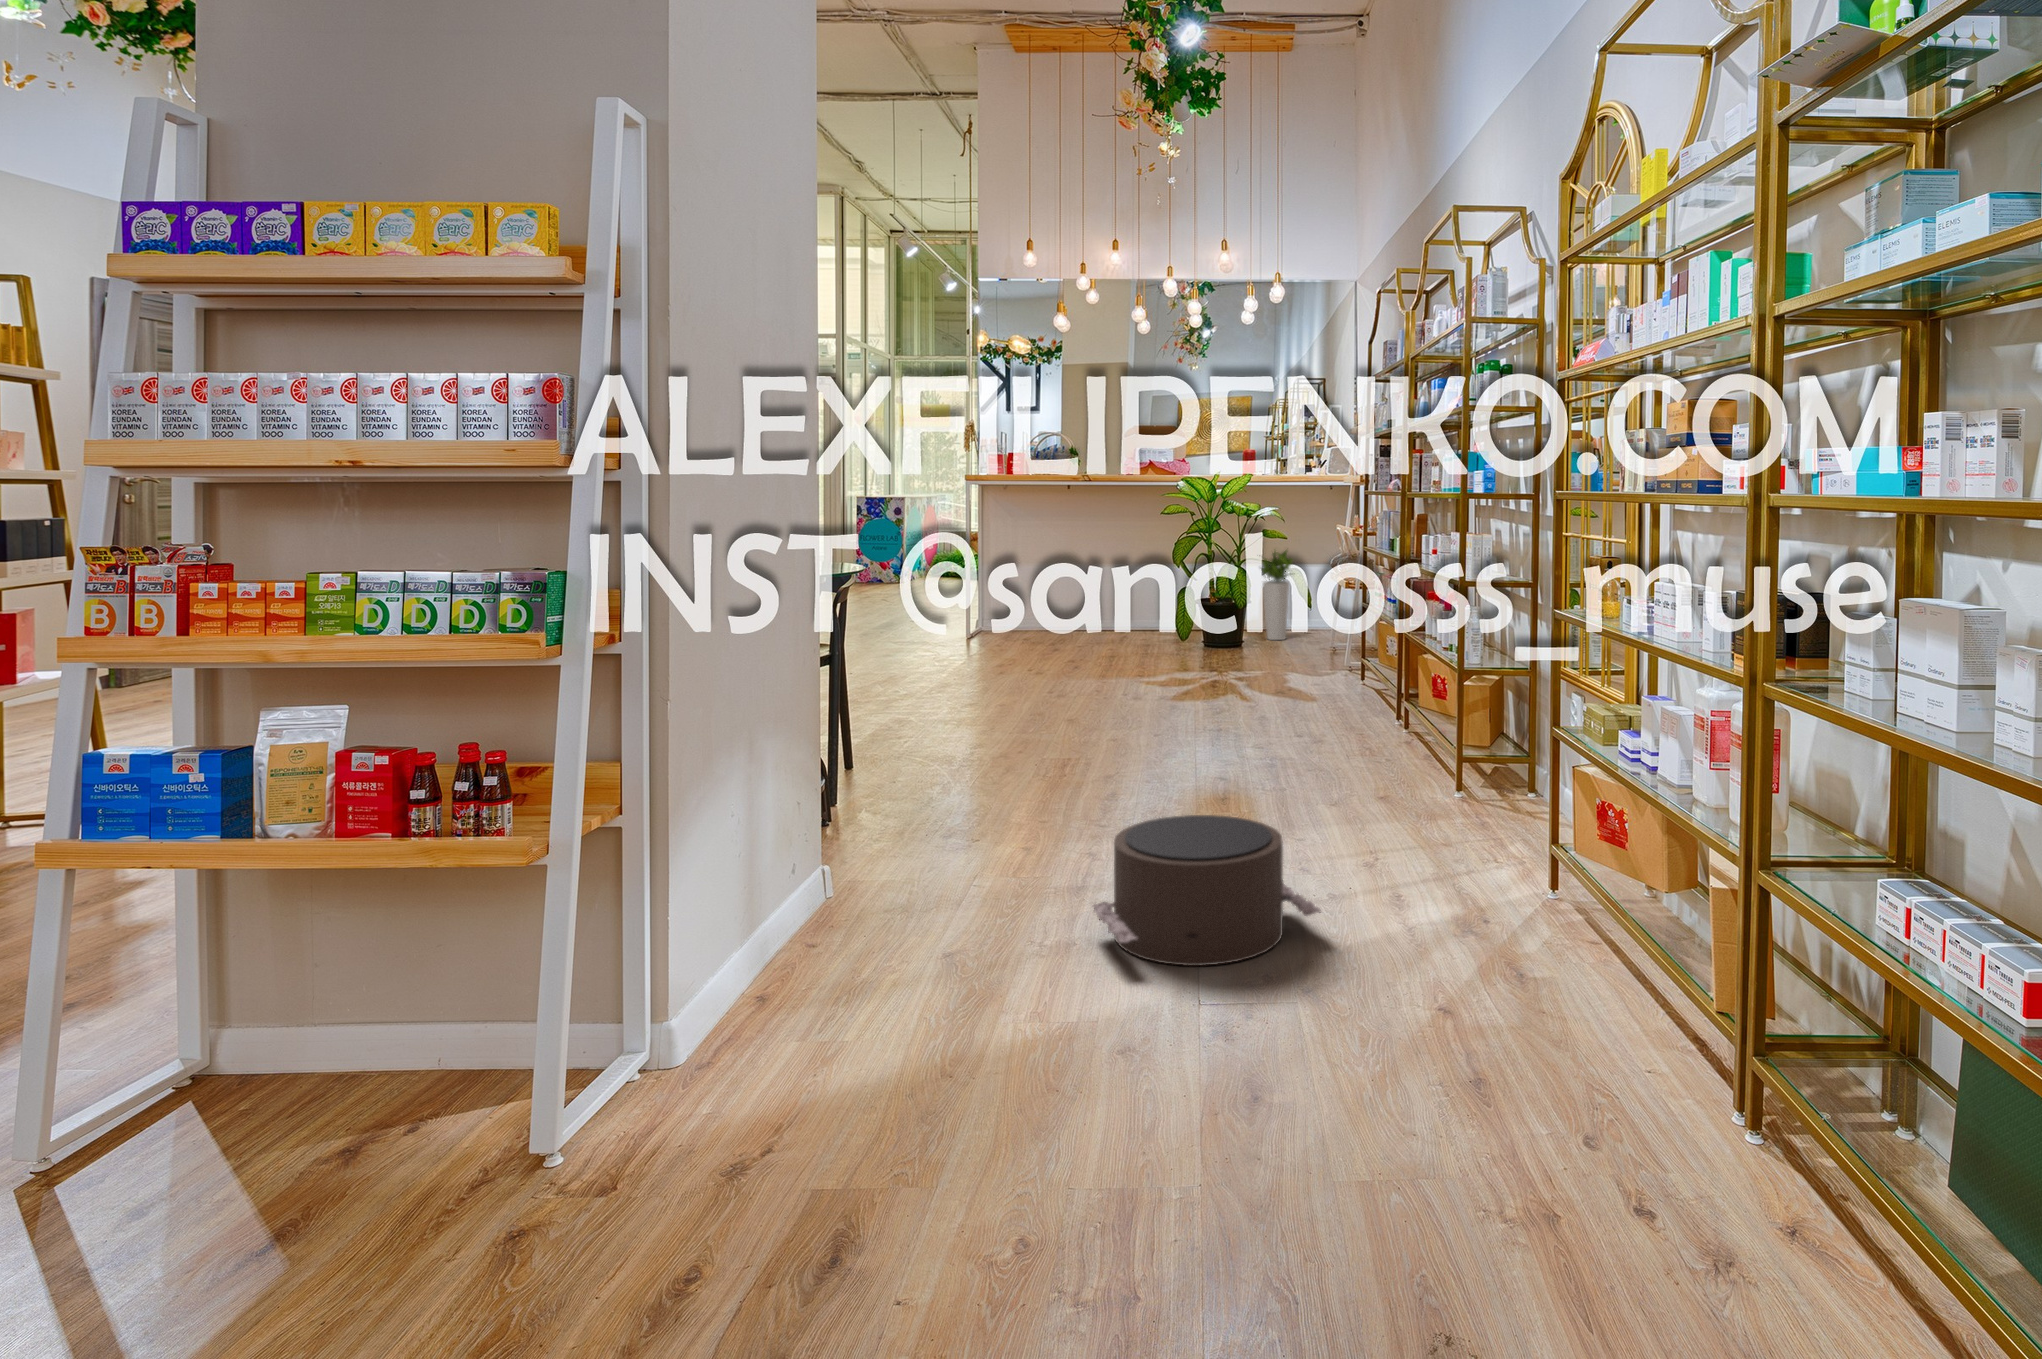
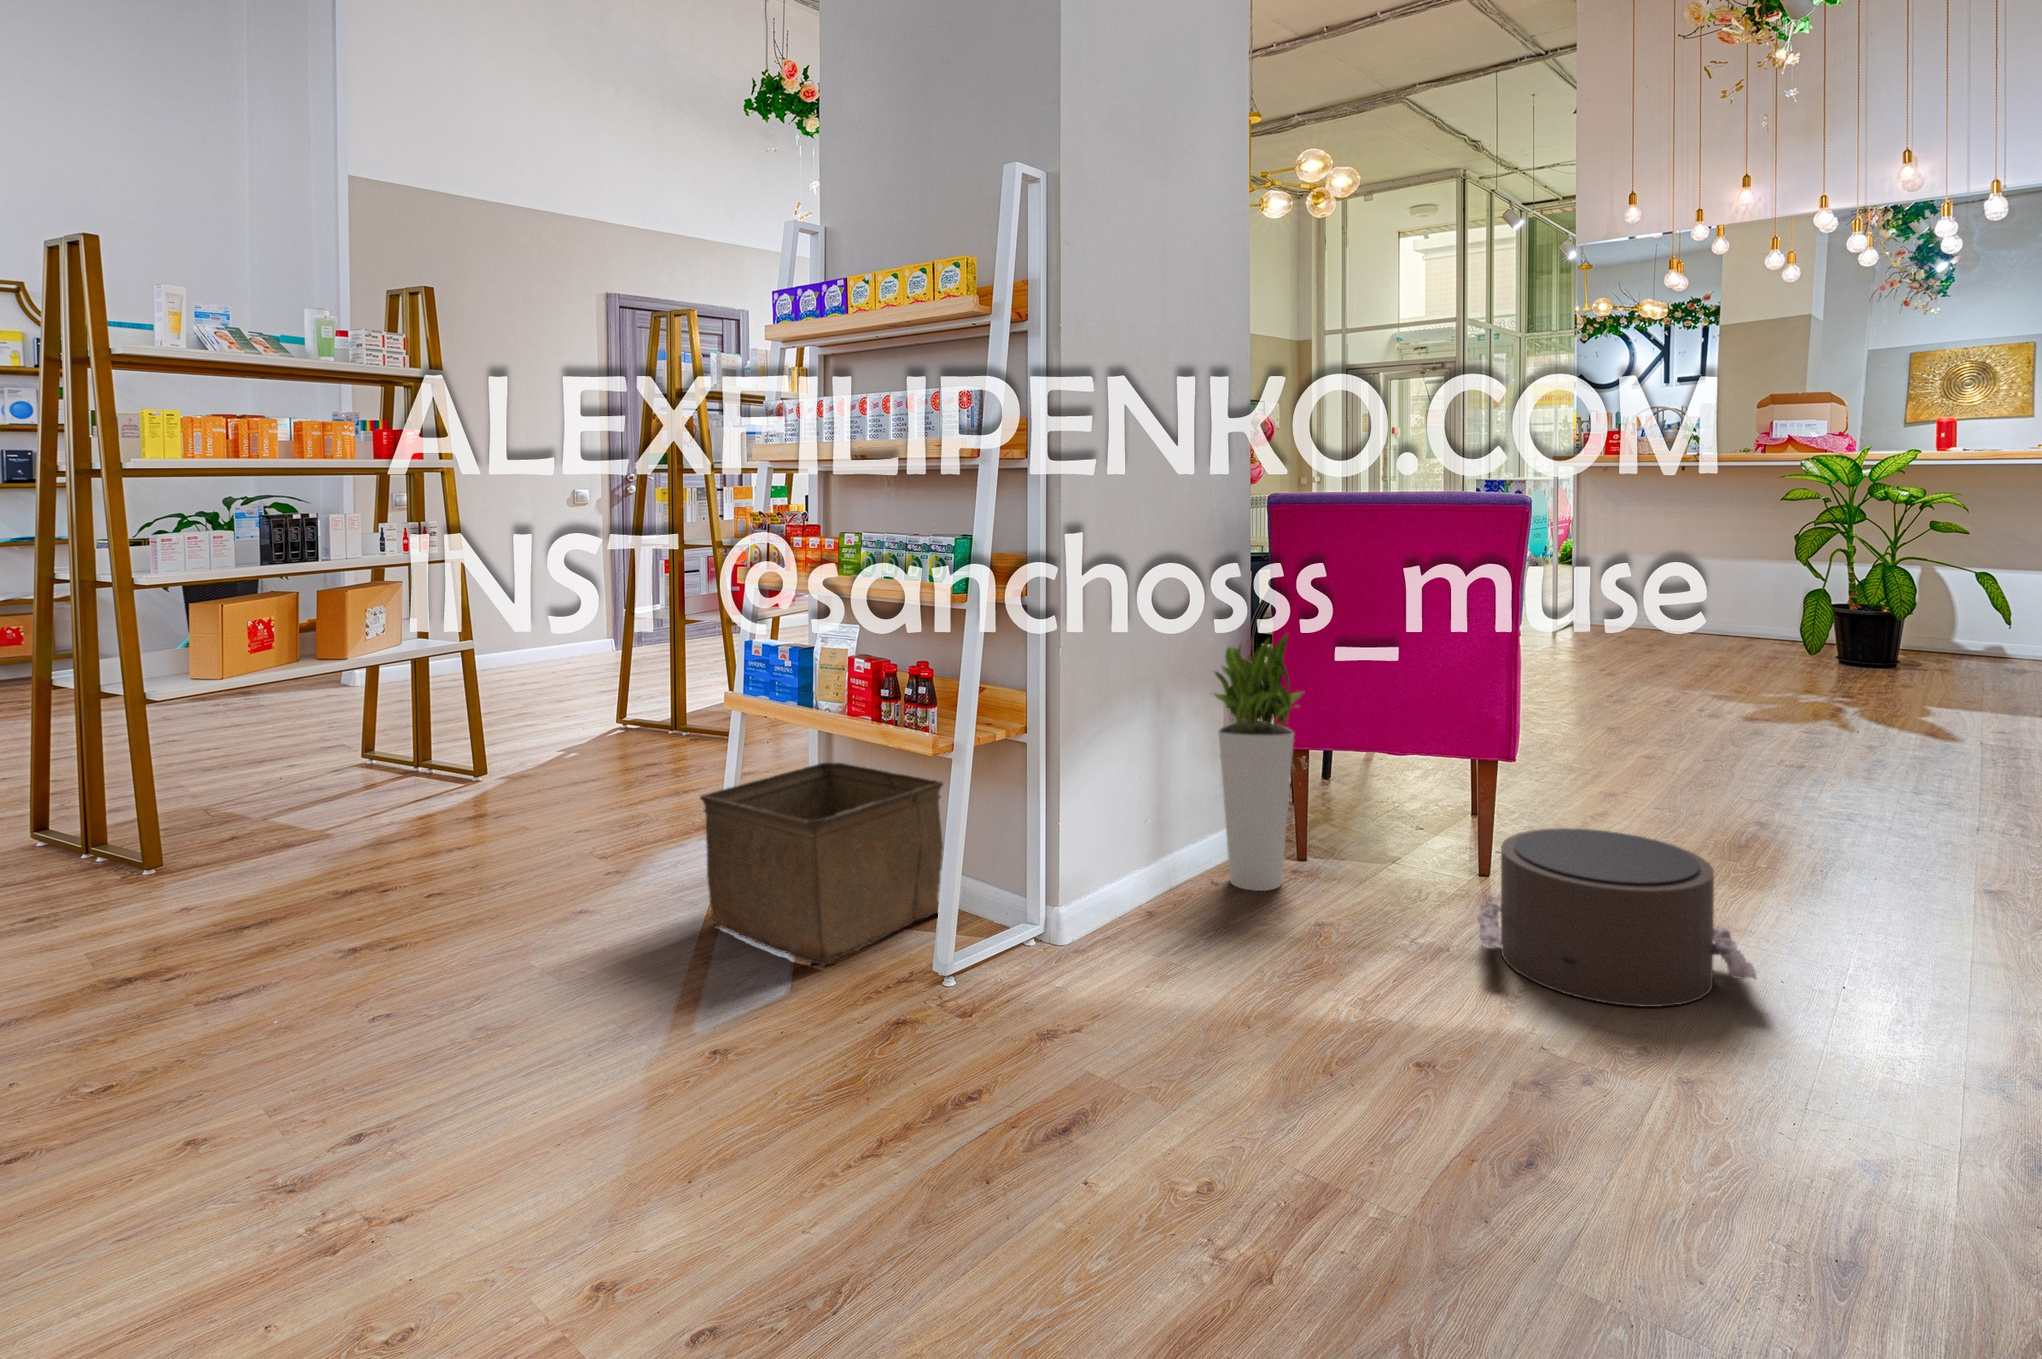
planter: present [1261,550,1292,640] -> present [1214,634,1302,891]
storage bin: none [40,905,488,1211] -> present [700,763,943,965]

